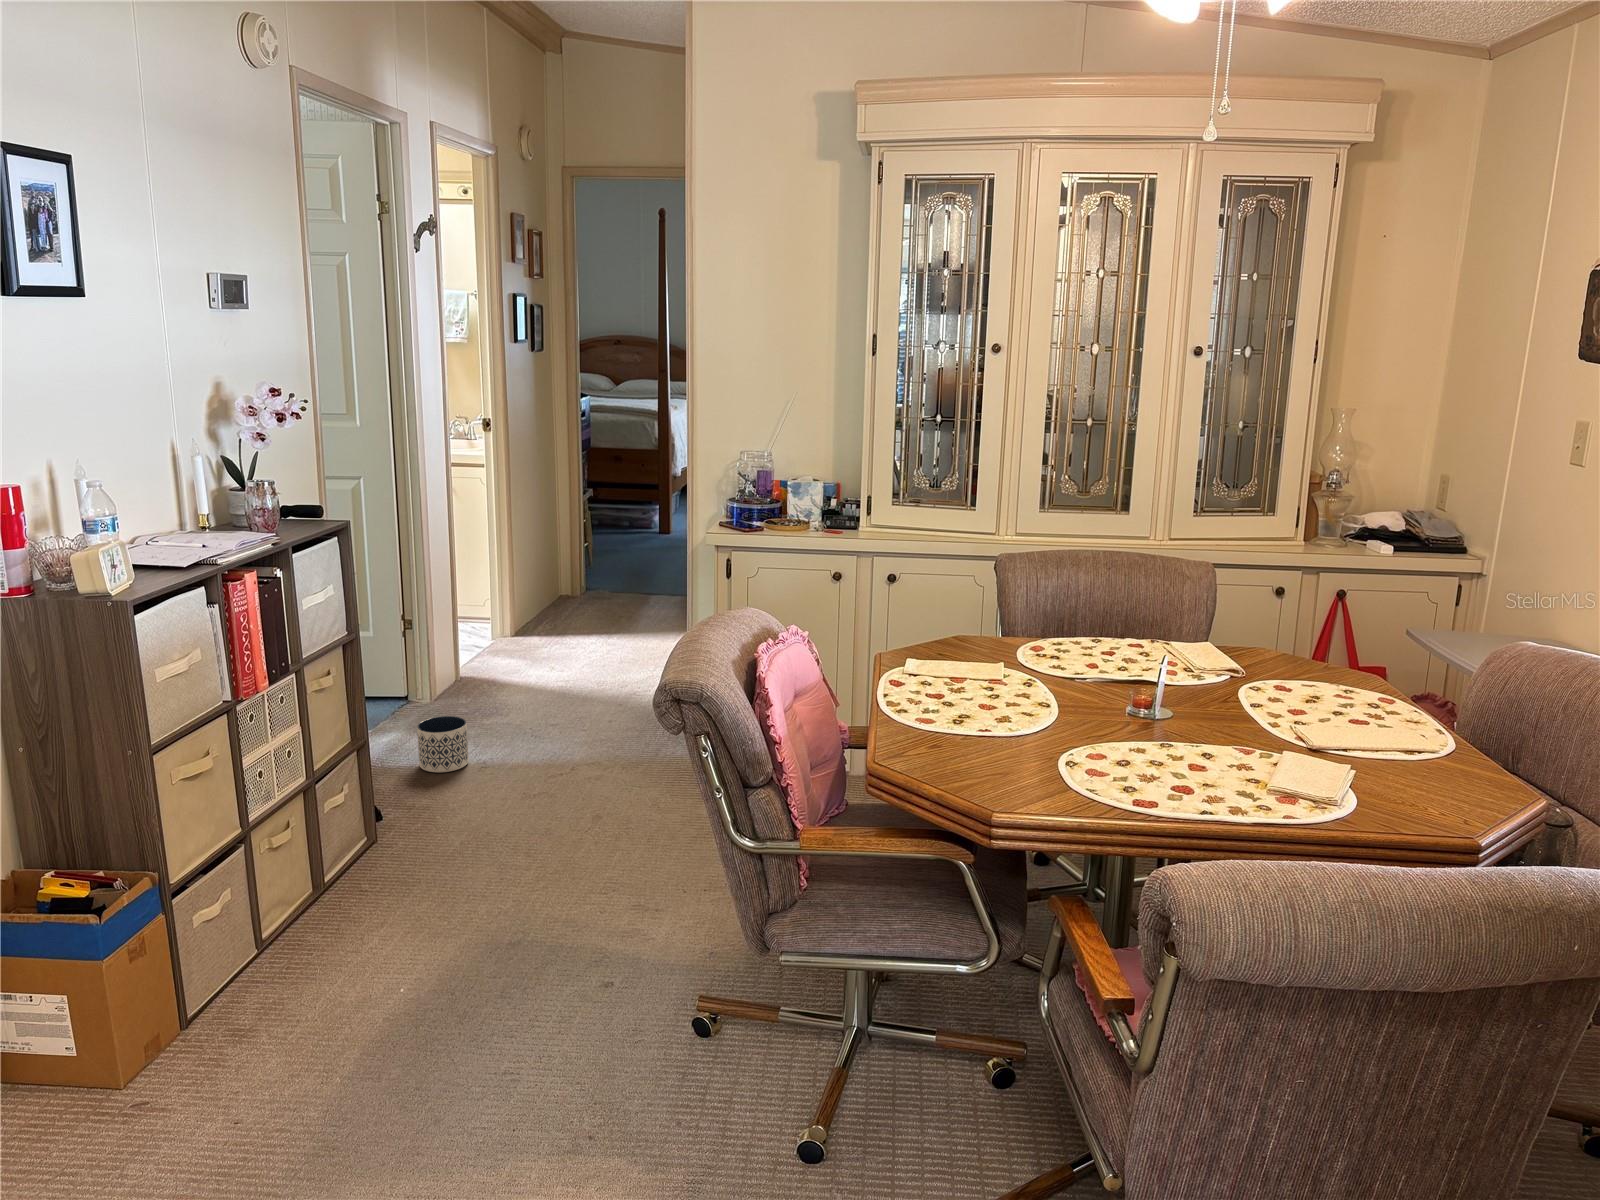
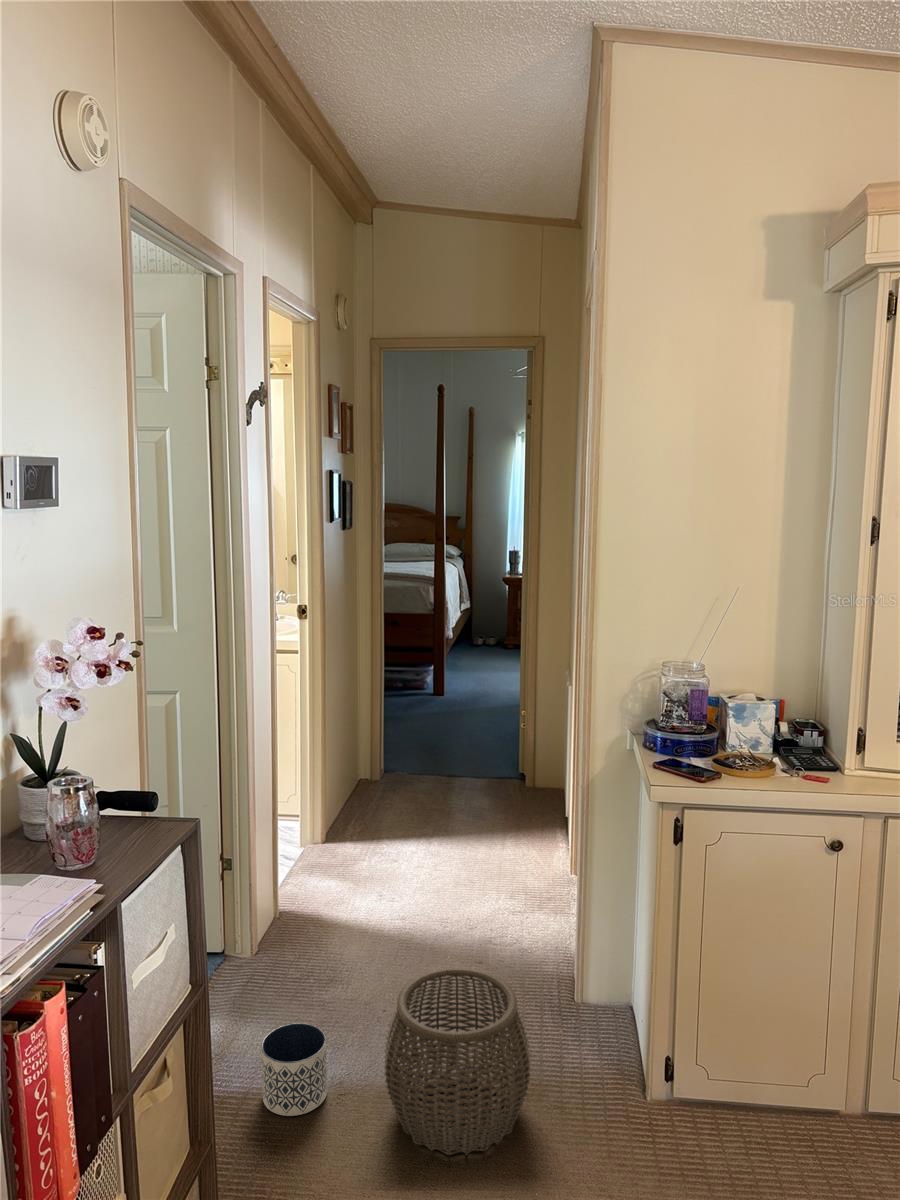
woven basket: none [503,675,613,790] -> present [384,968,531,1155]

